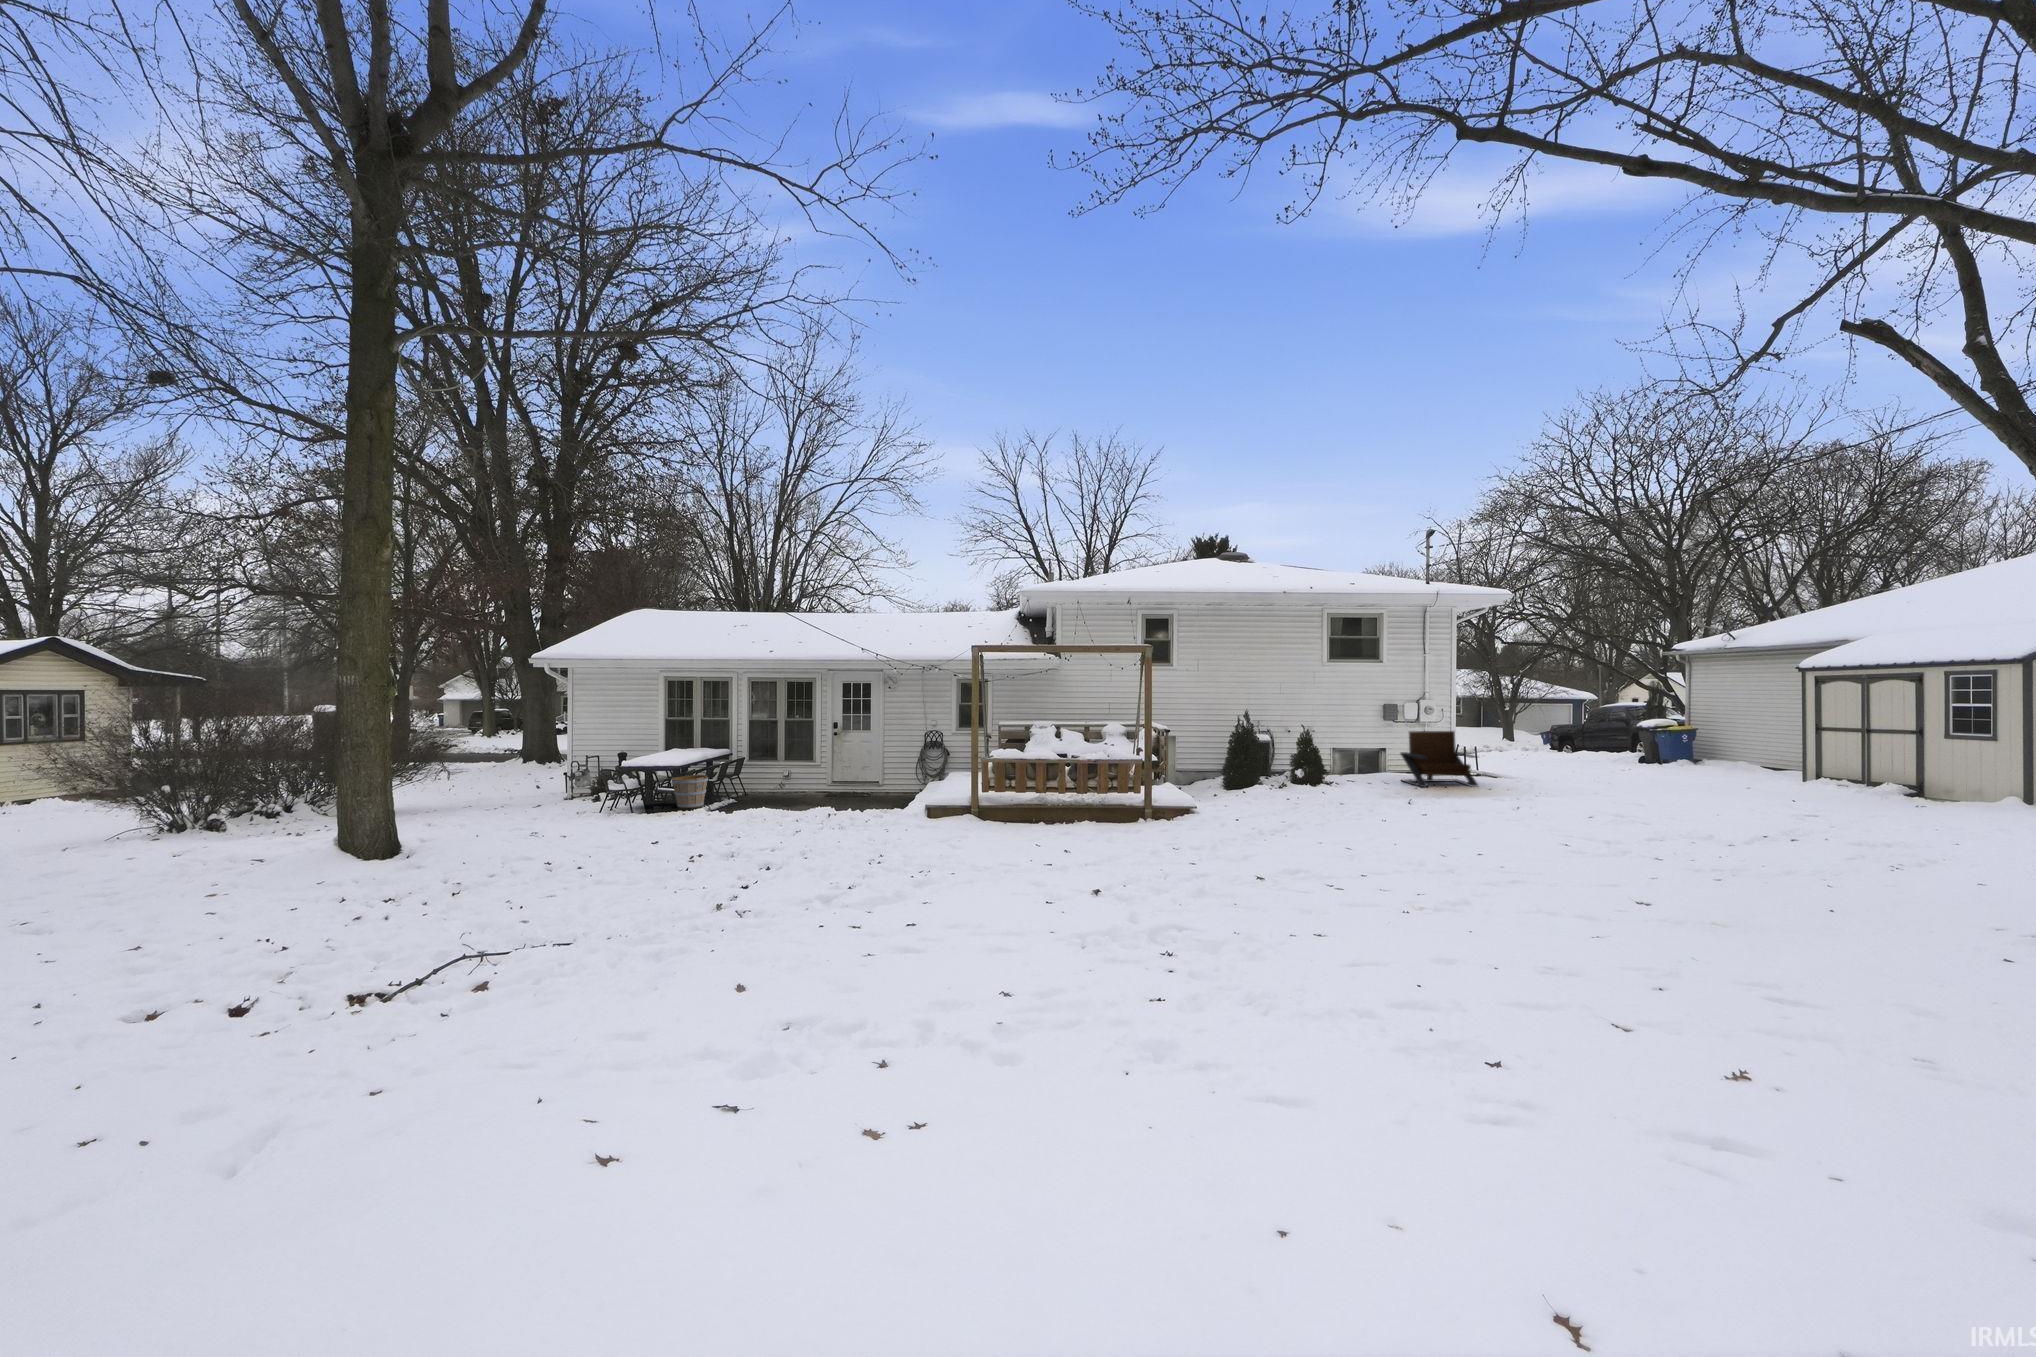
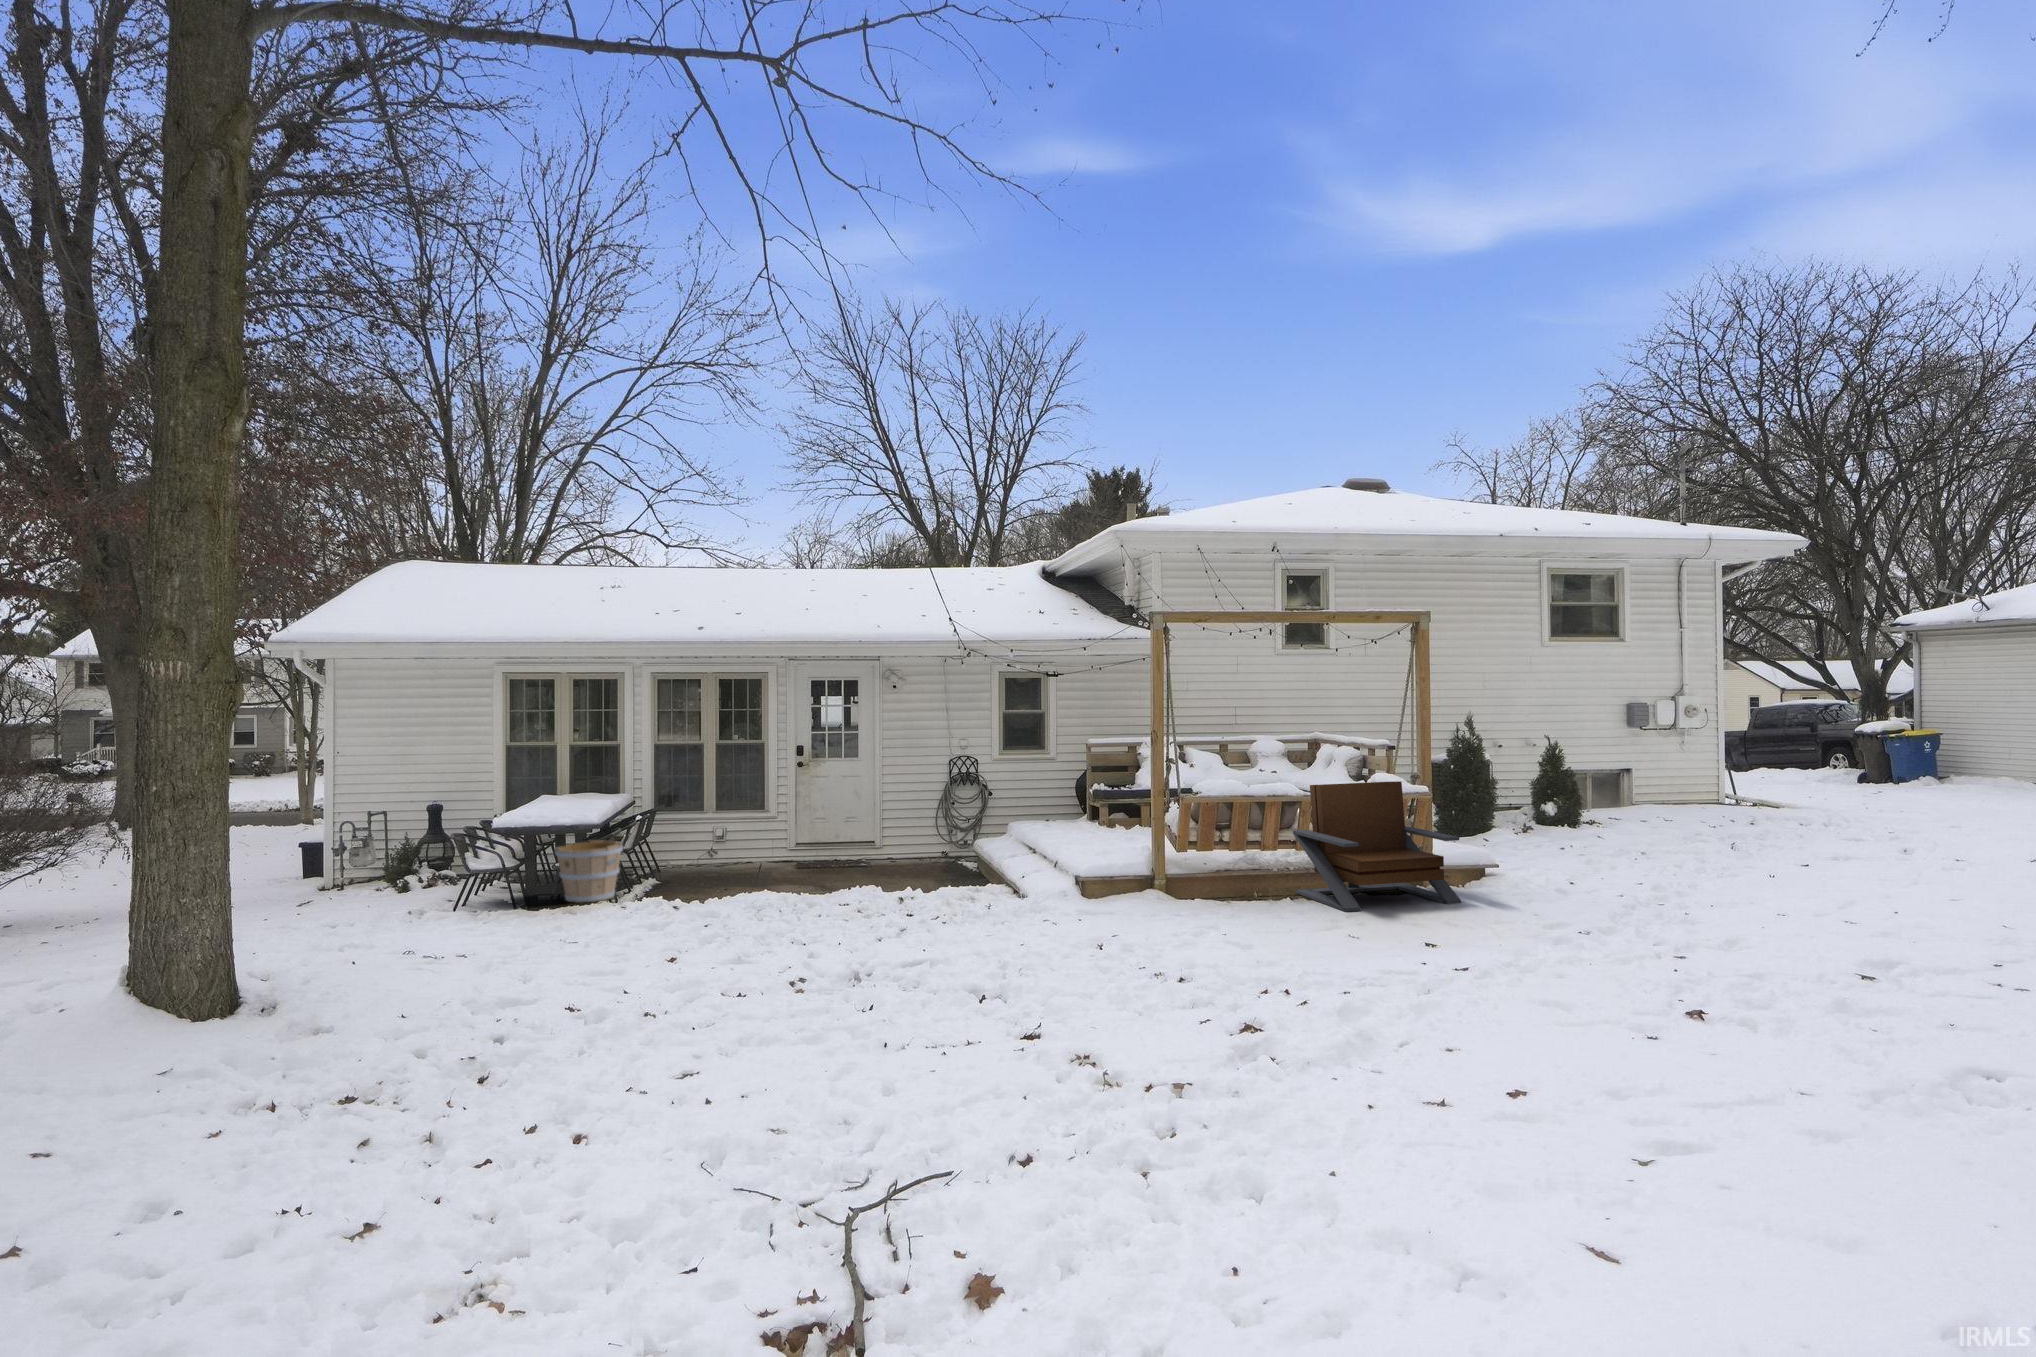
lounge chair: present [1400,731,1478,787] -> present [1293,781,1461,912]

